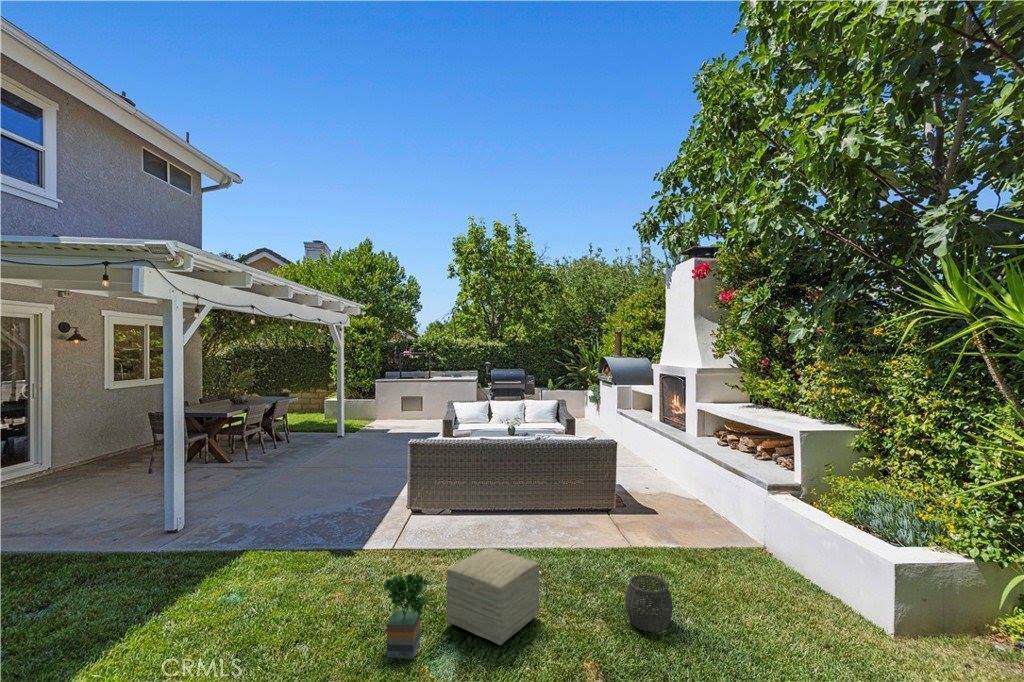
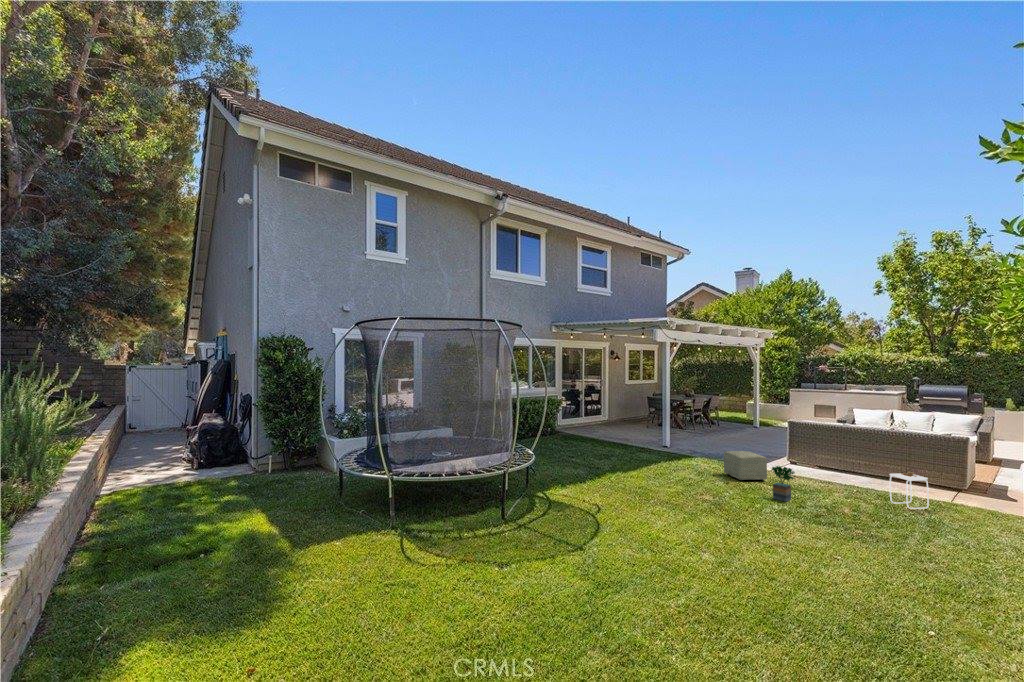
side table: none [549,515,591,580] -> present [890,471,929,509]
ottoman: present [446,548,539,645] -> present [724,451,767,481]
woven basket: present [625,575,673,632] -> none [930,502,969,534]

